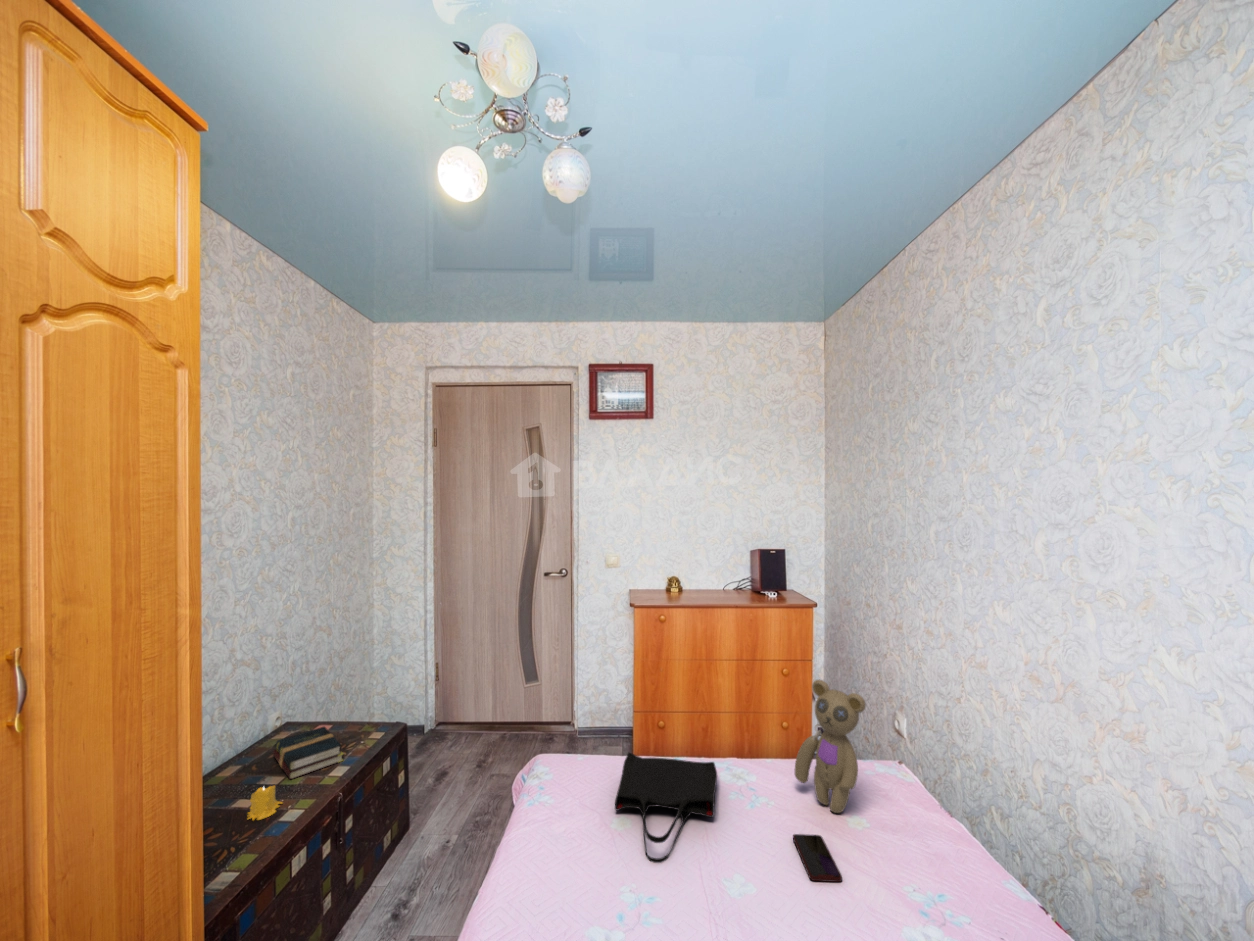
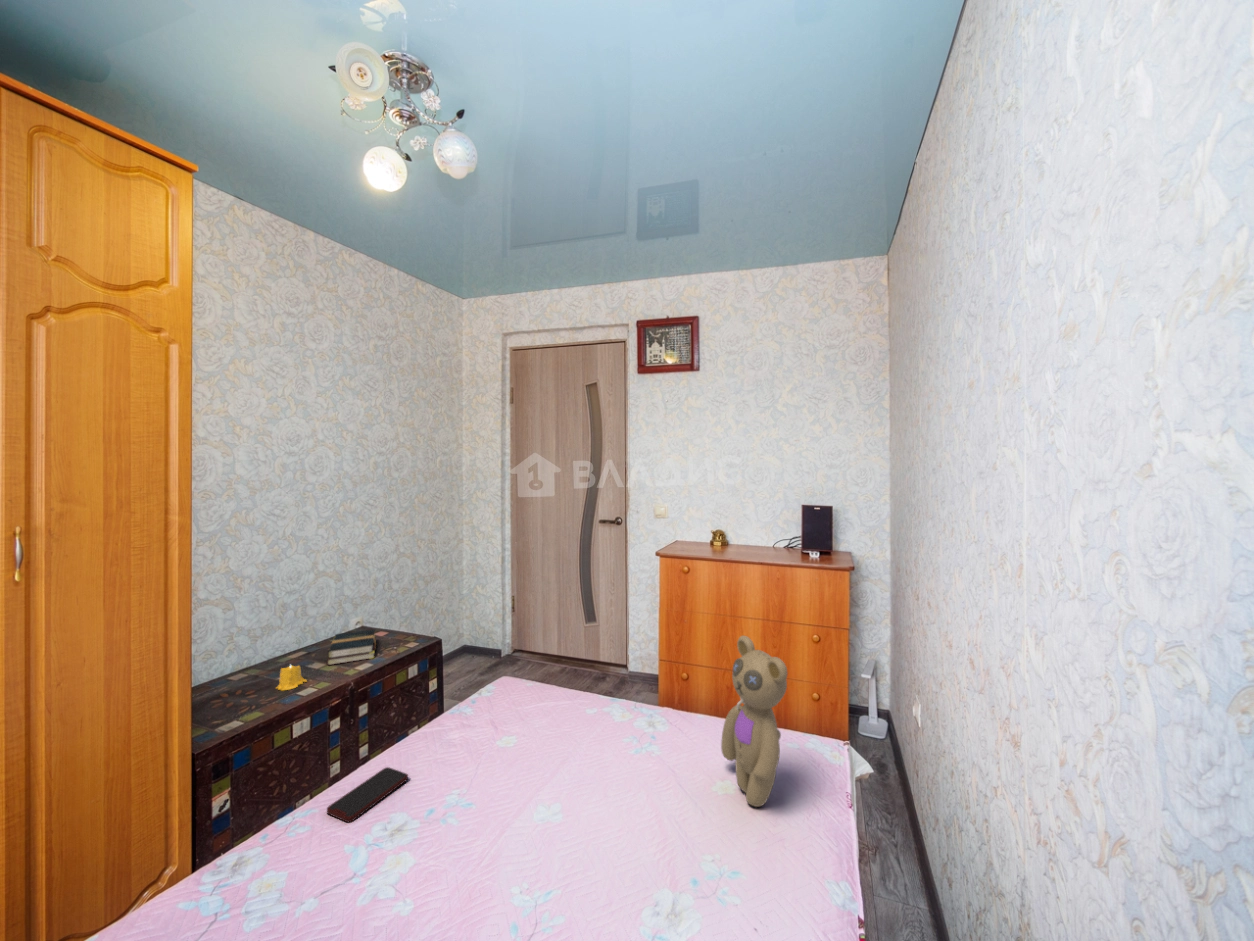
tote bag: present [615,753,717,863] -> none [496,689,641,808]
smartphone: present [793,834,842,882] -> present [327,767,408,822]

